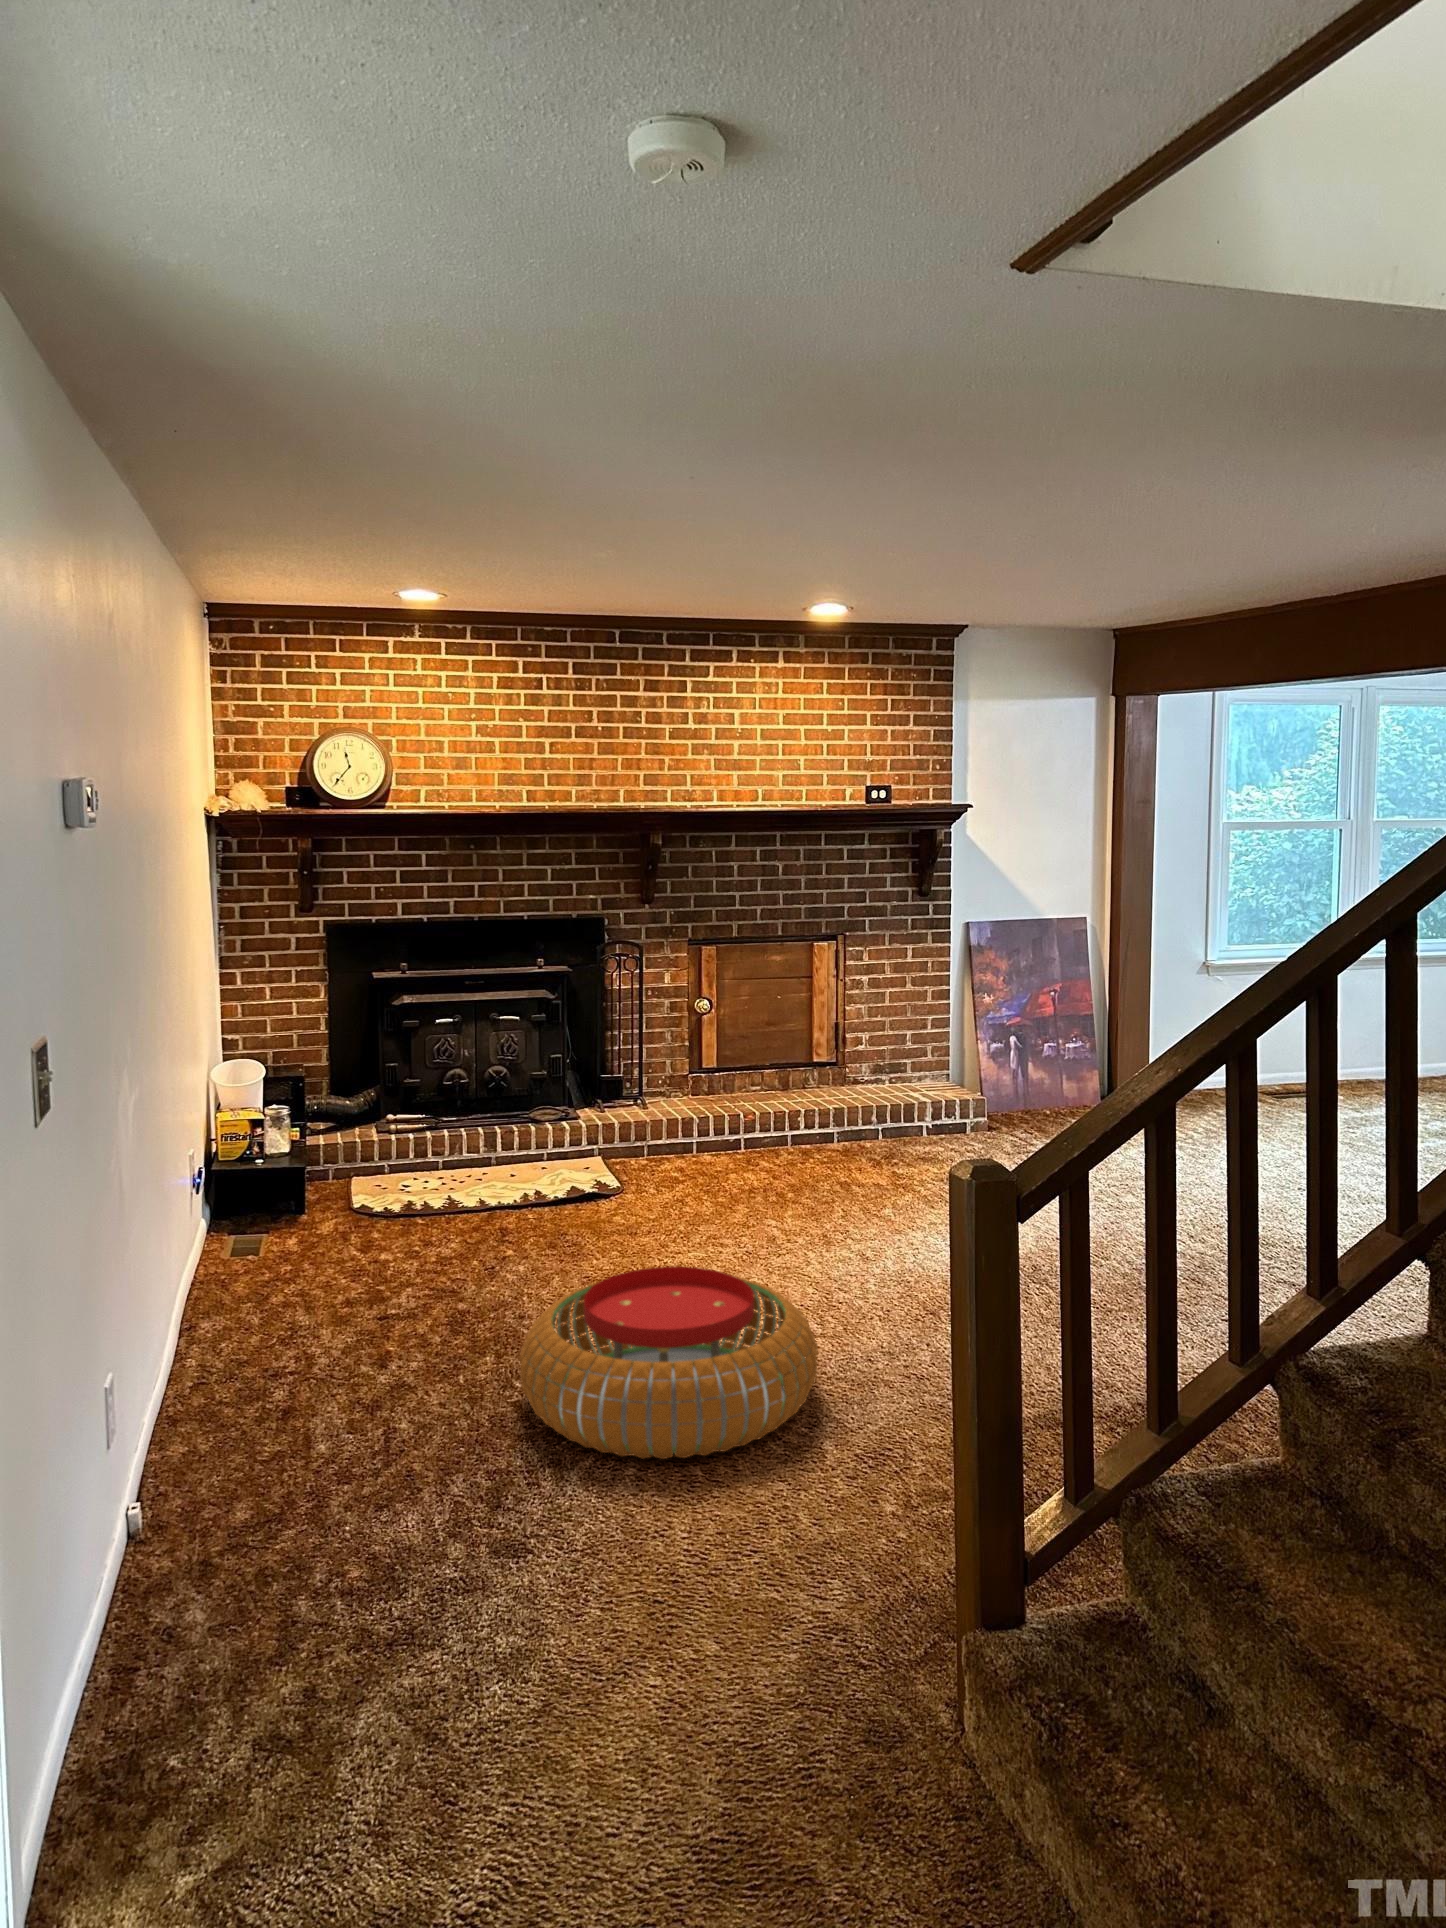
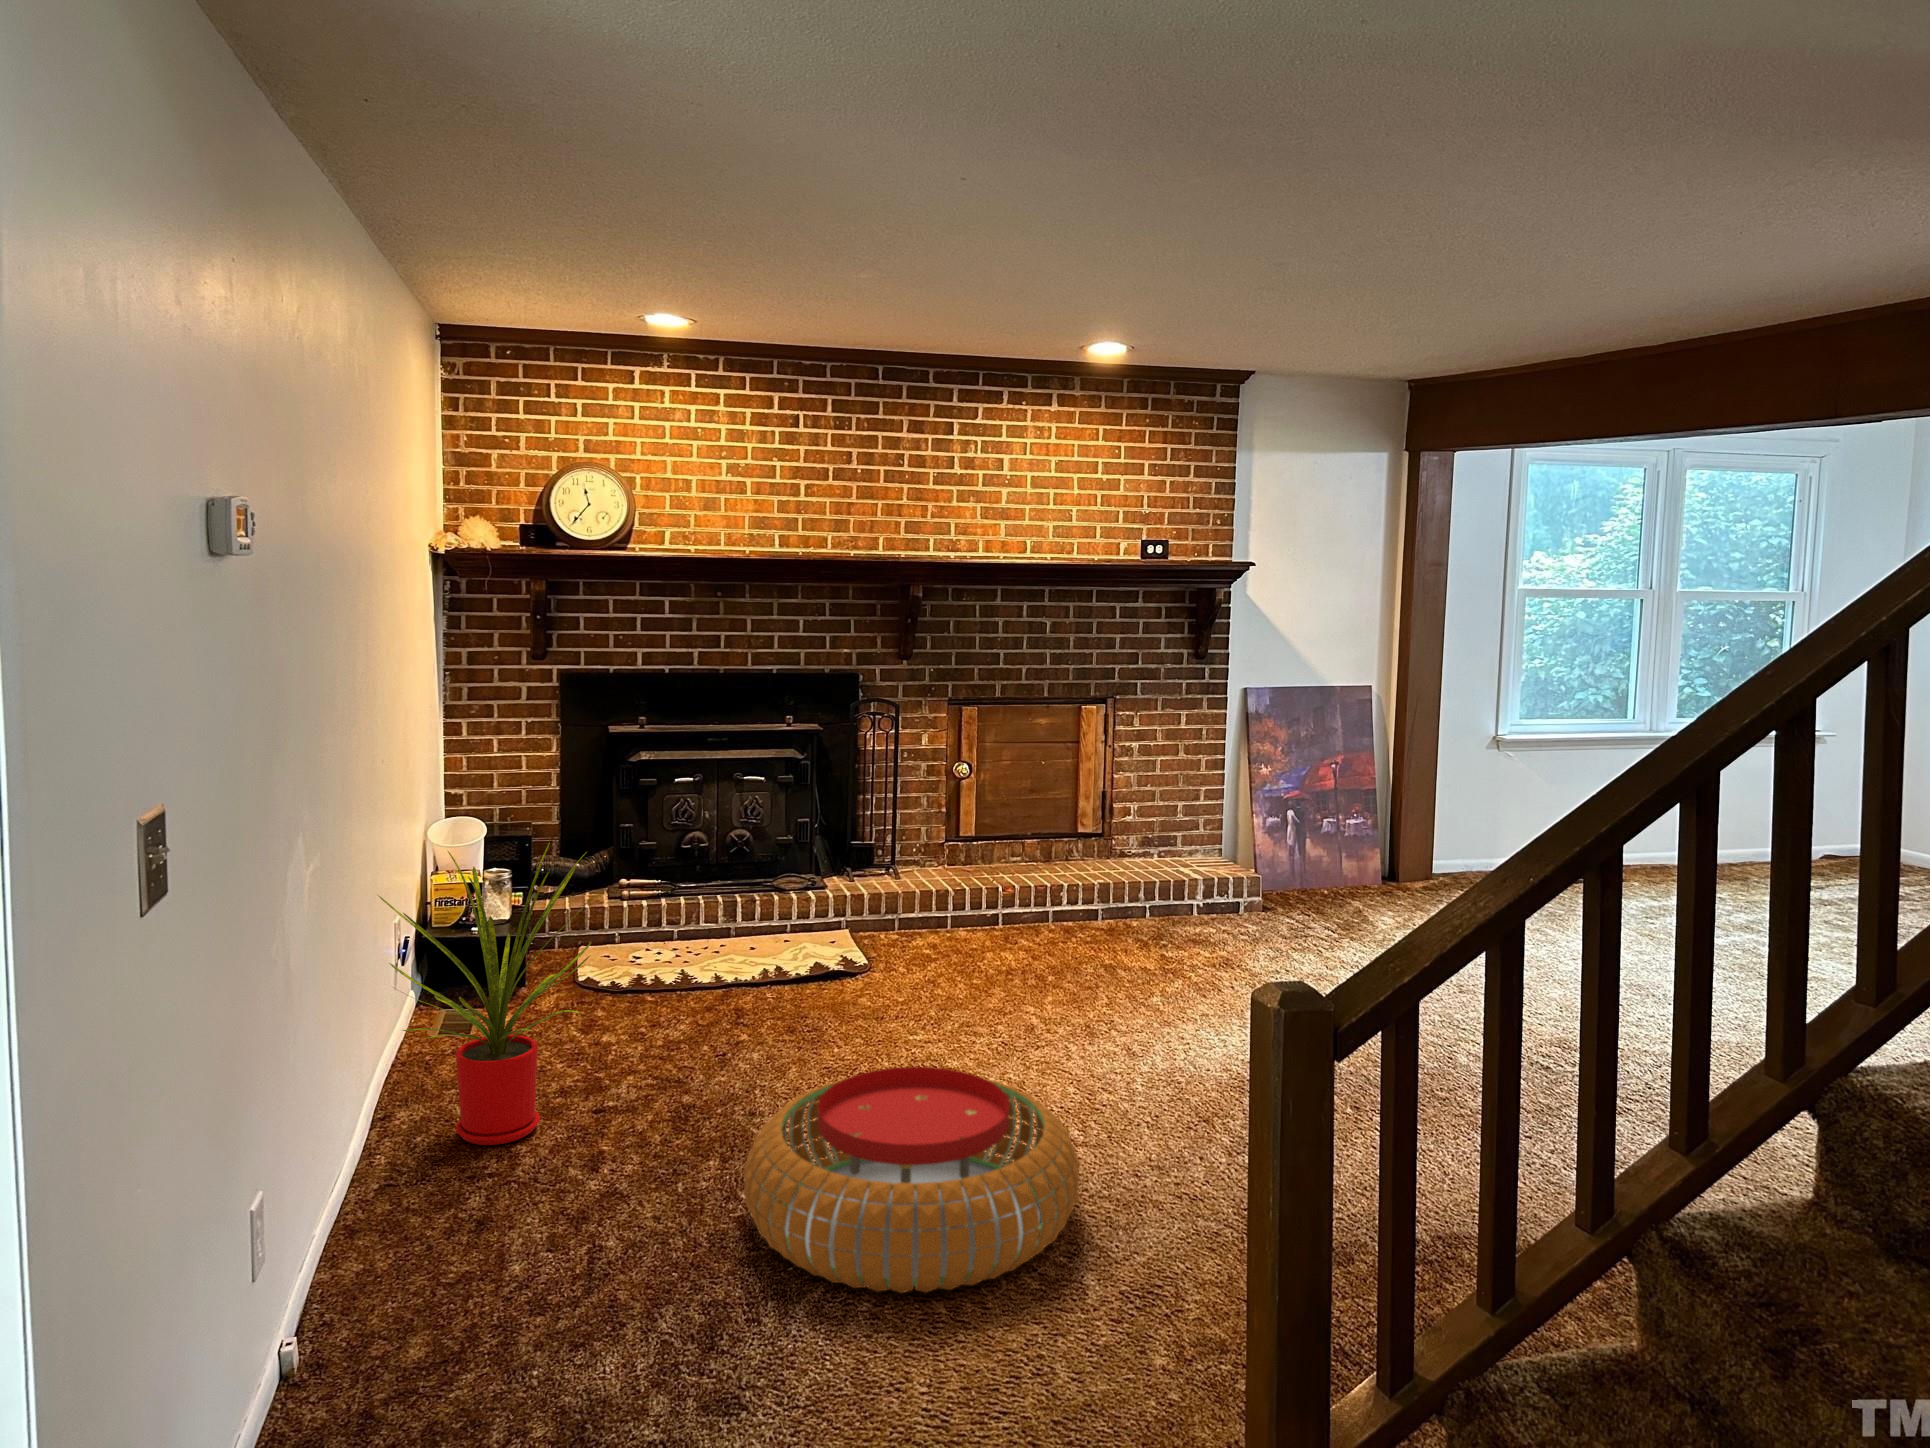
house plant: none [181,1076,379,1350] -> present [378,843,594,1145]

